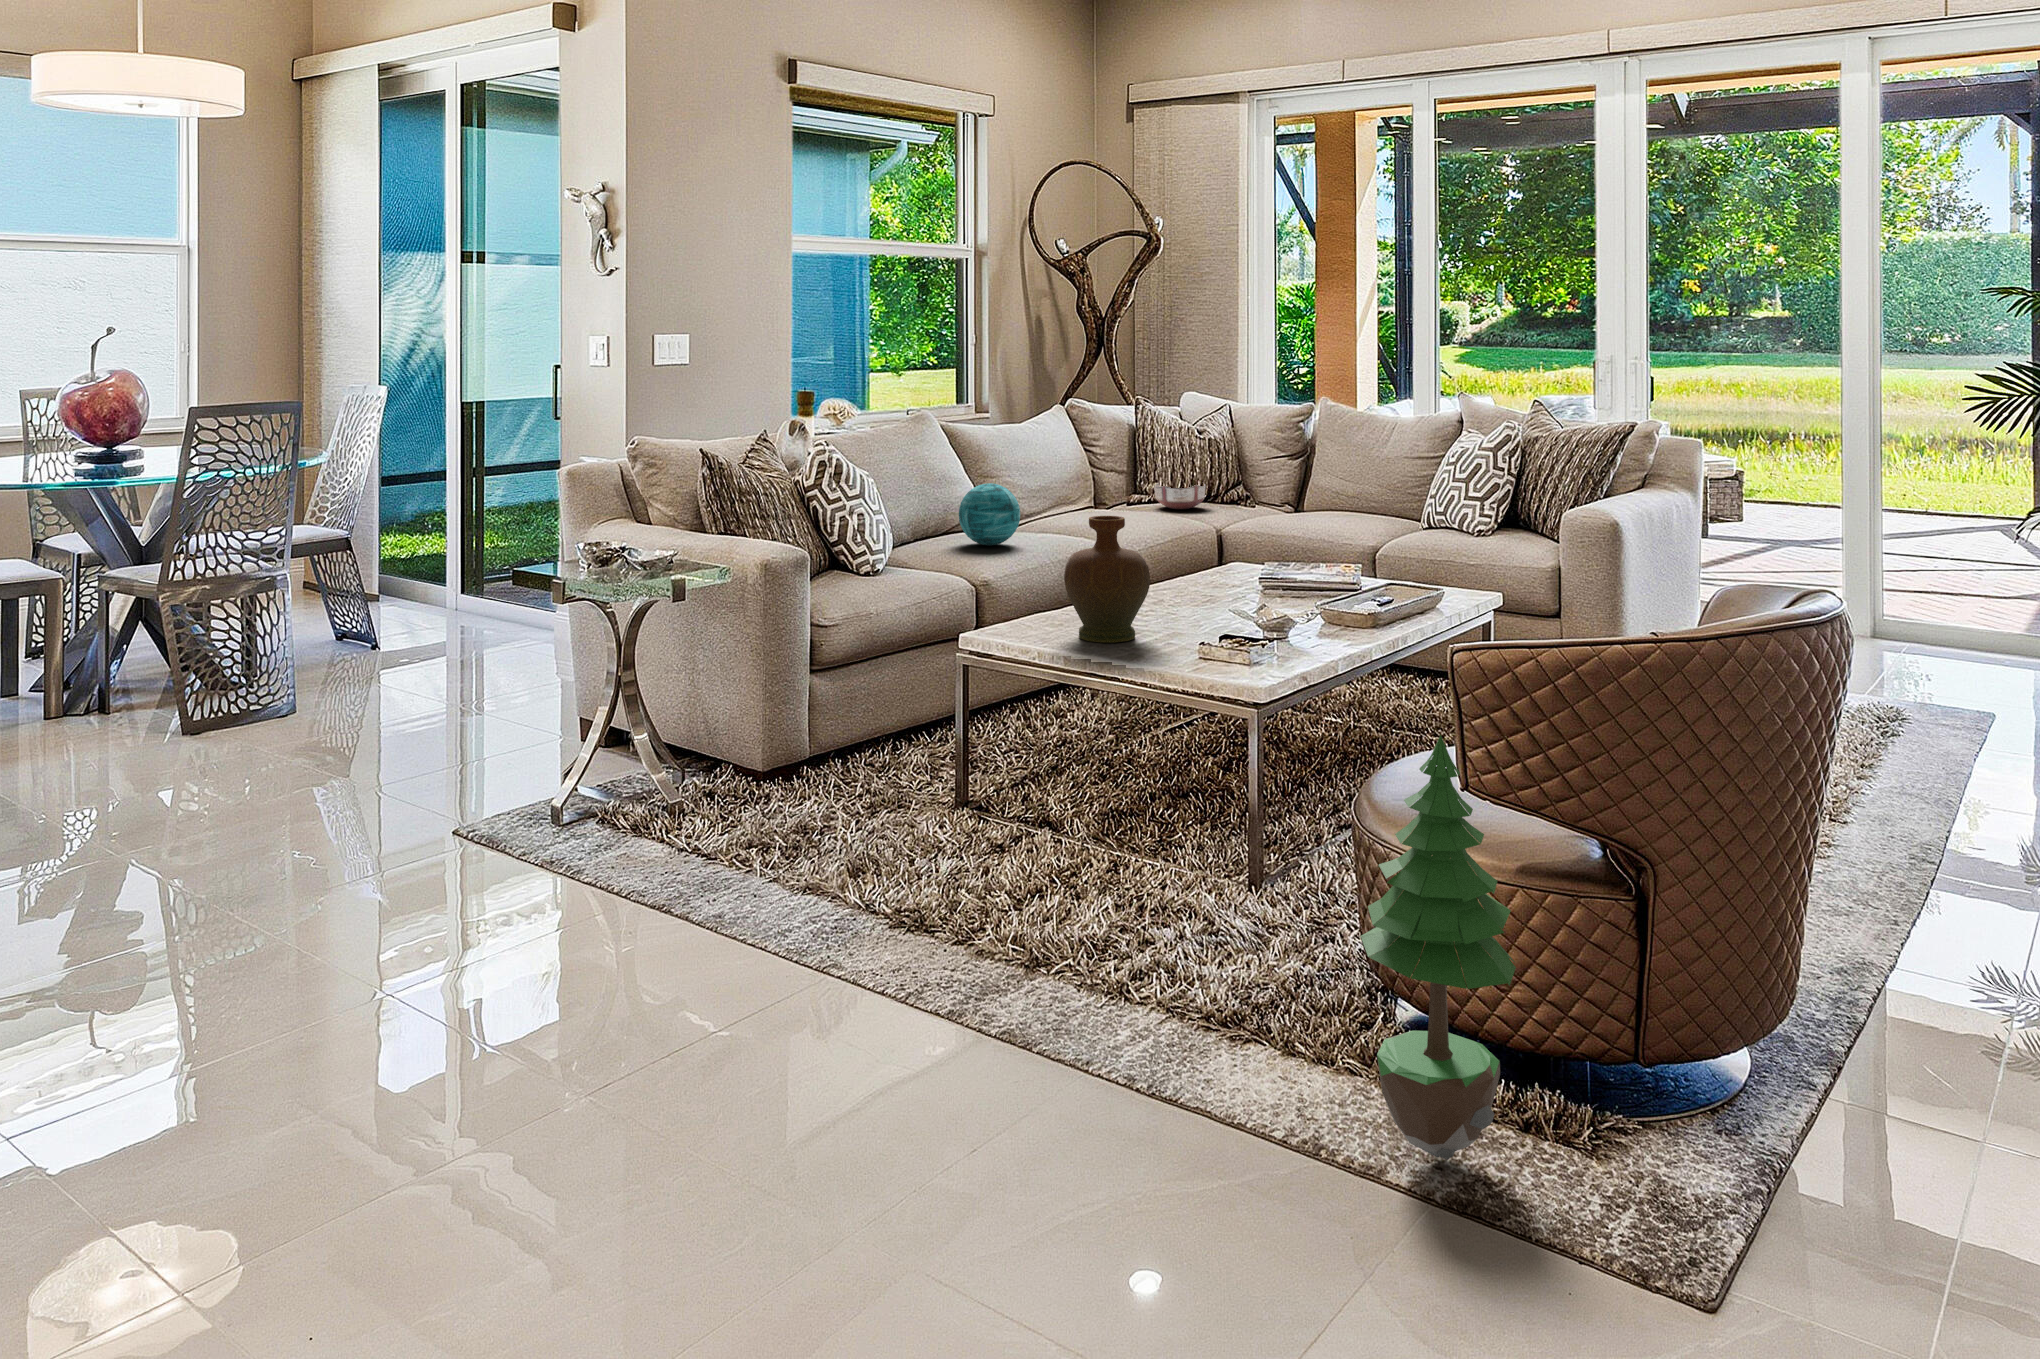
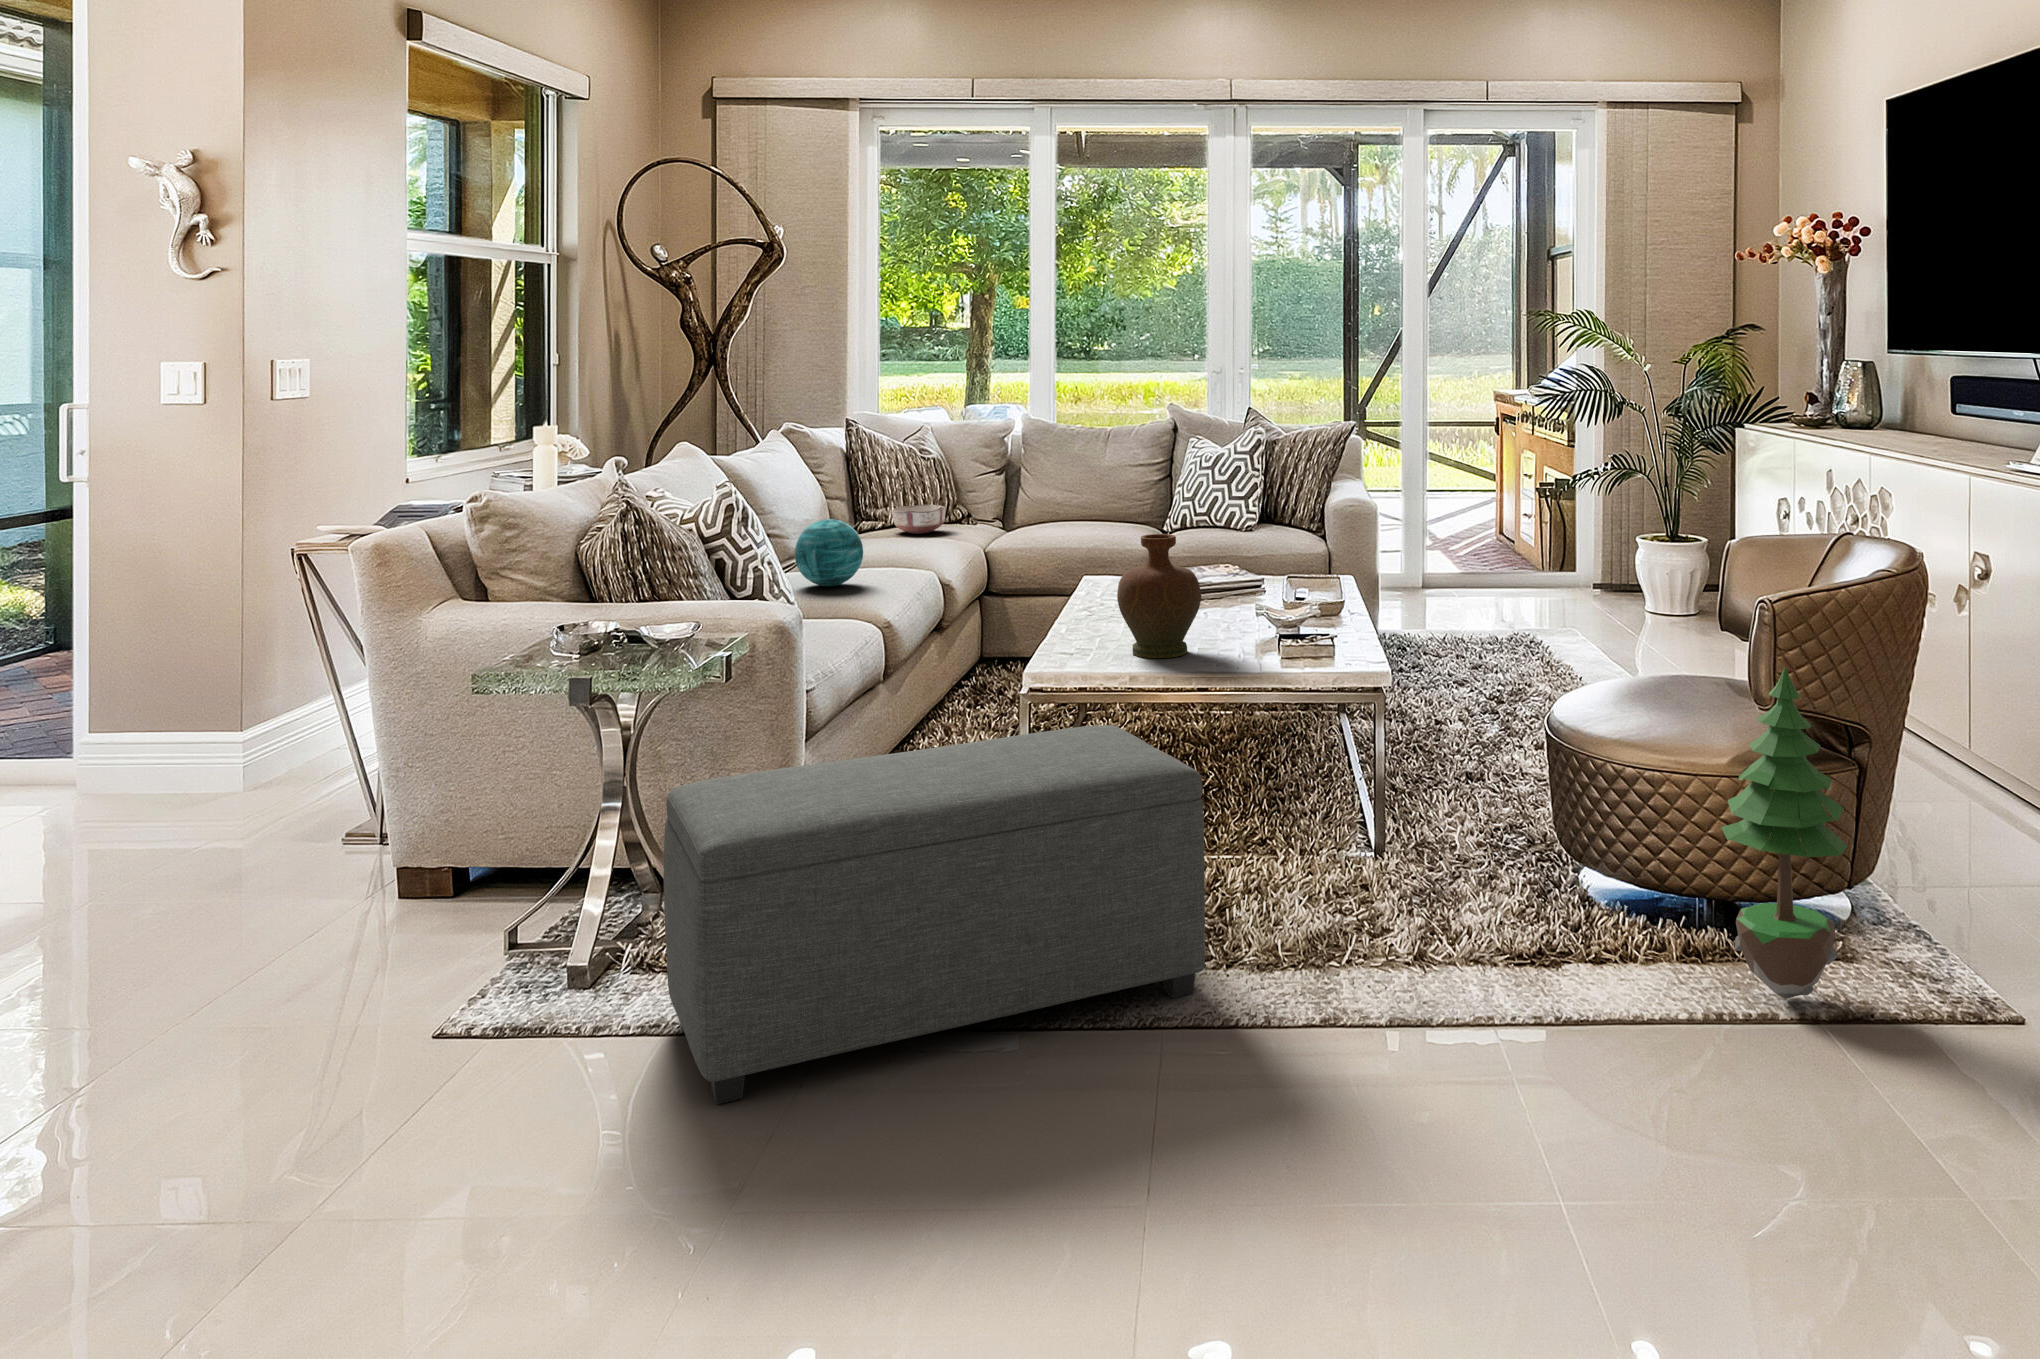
ottoman: none [435,680,935,966] -> present [664,725,1205,1104]

